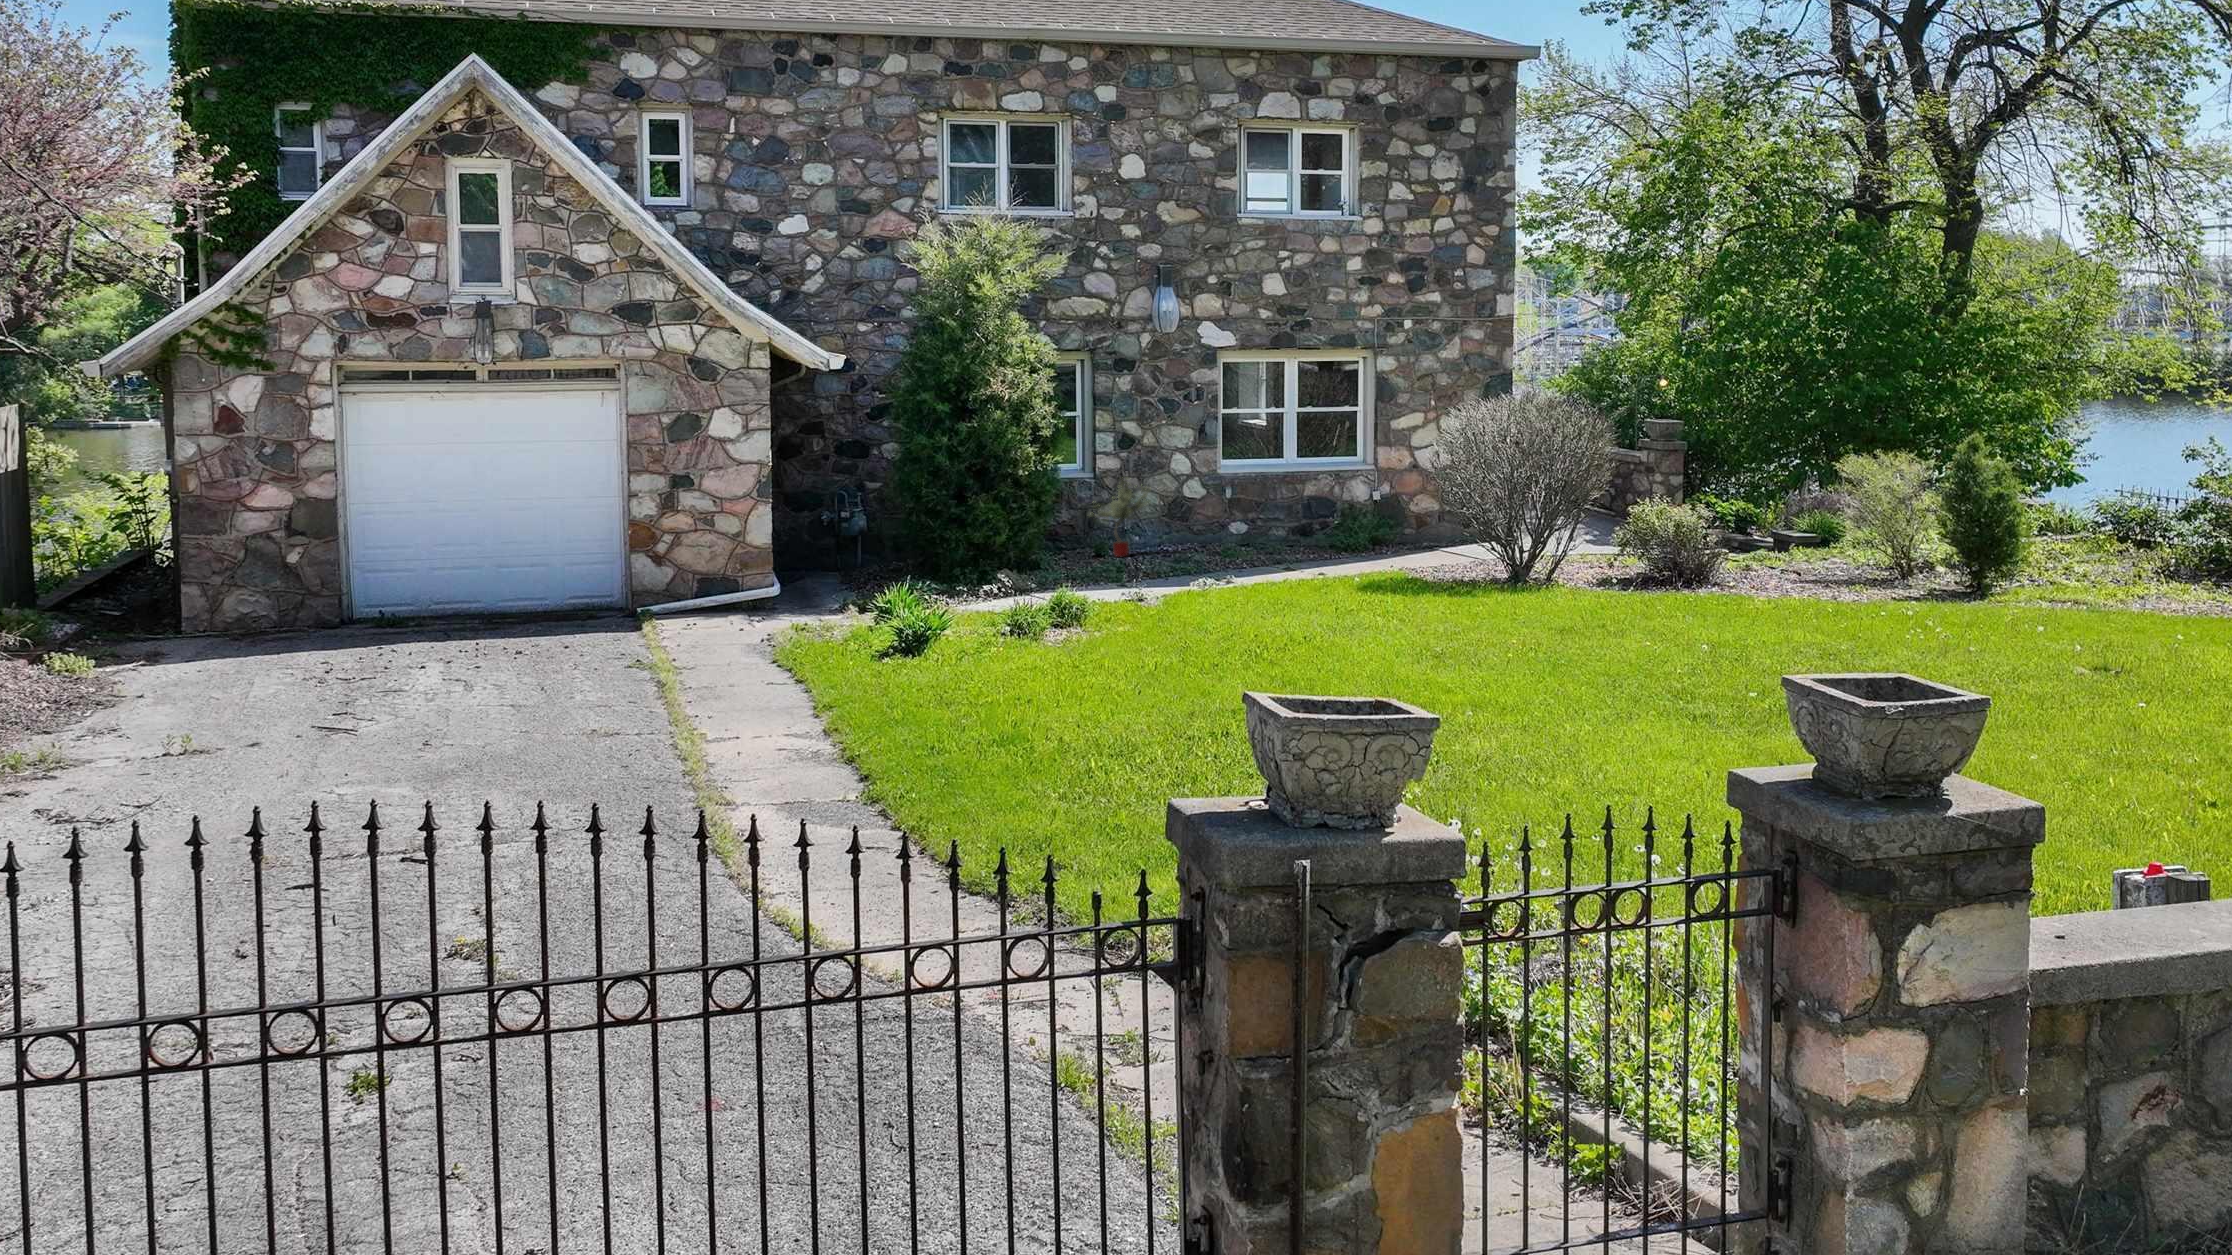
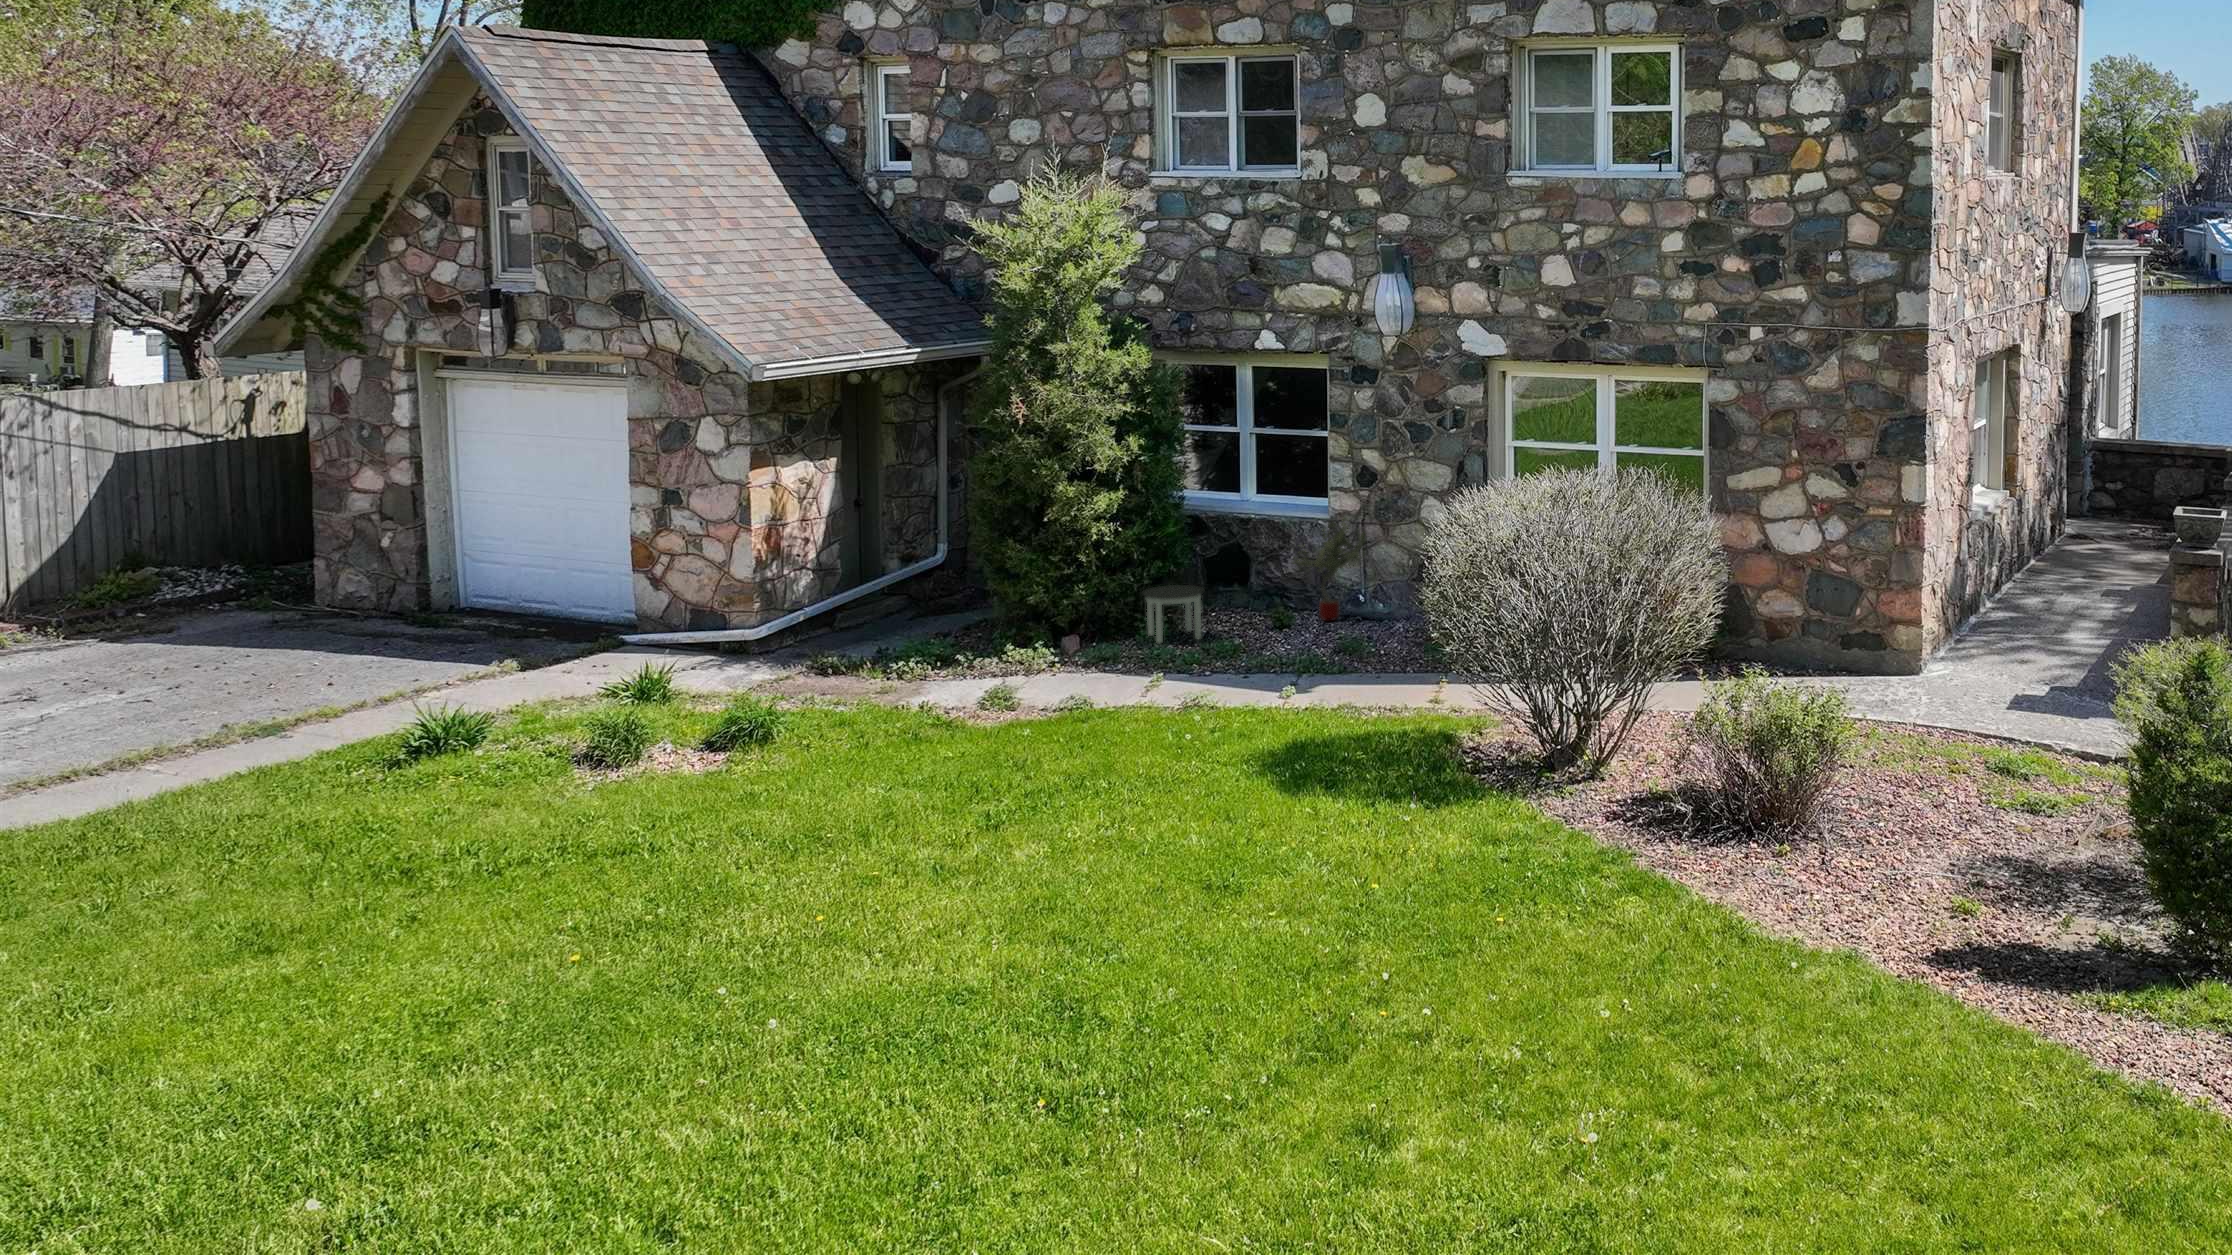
round table: none [1031,532,1080,573] -> present [1142,585,1204,643]

